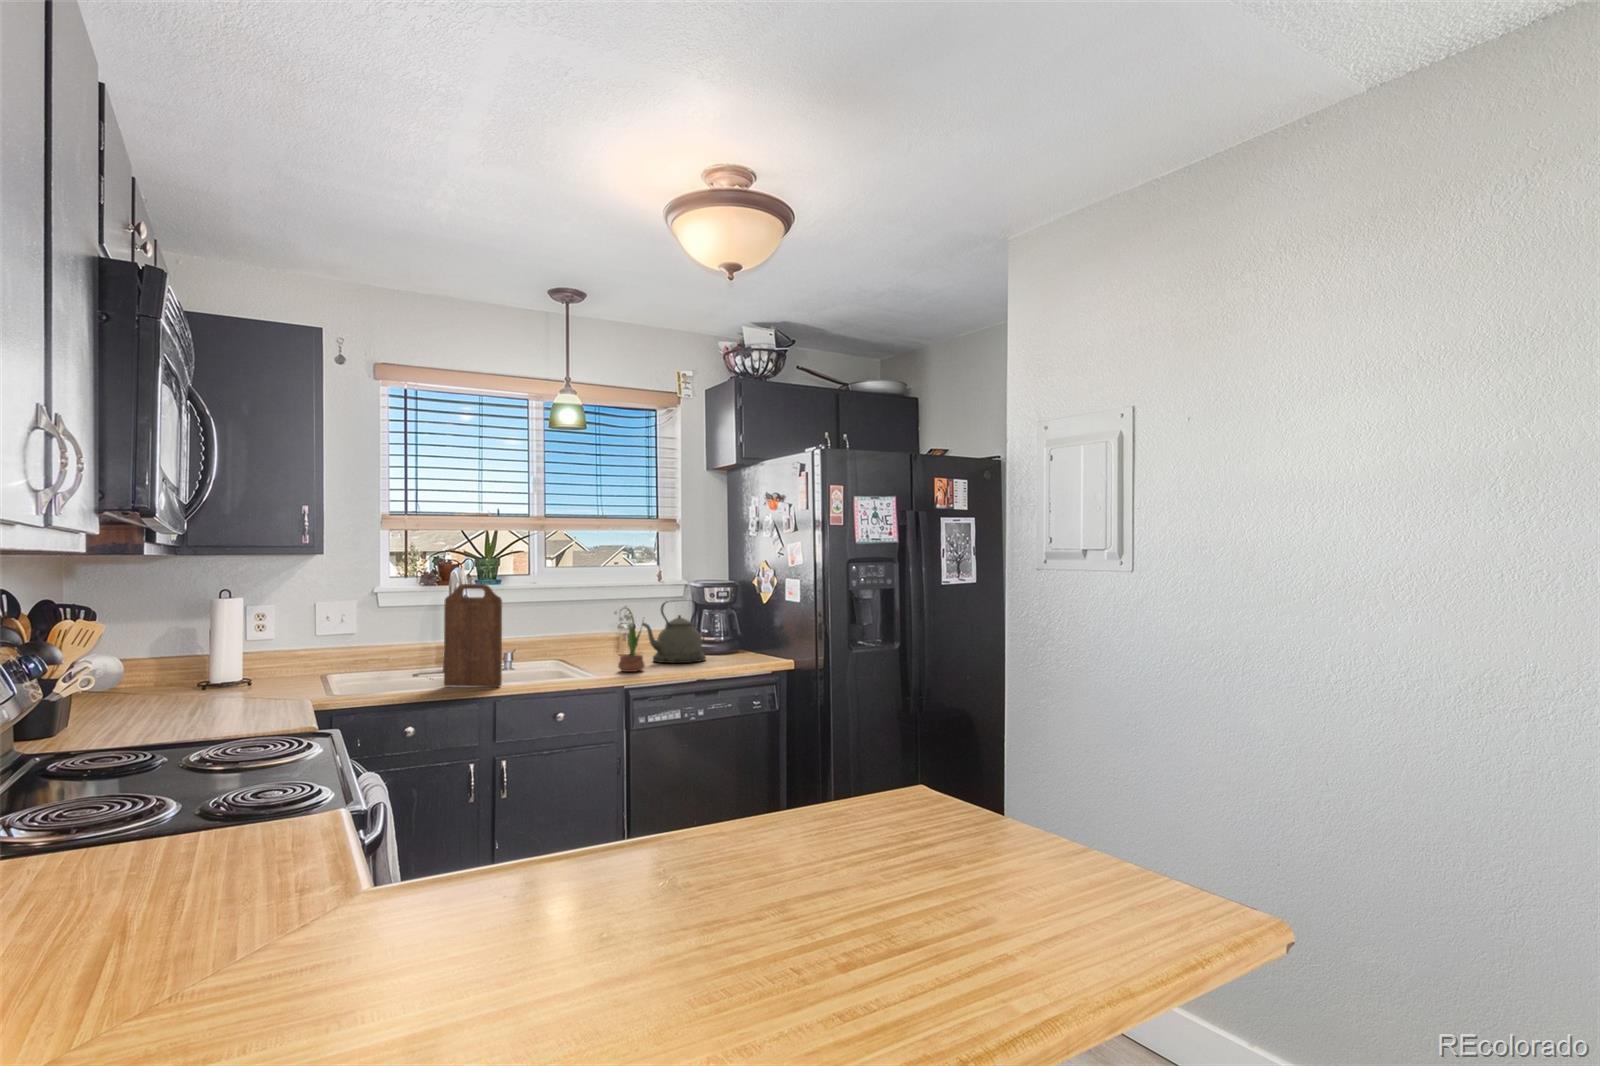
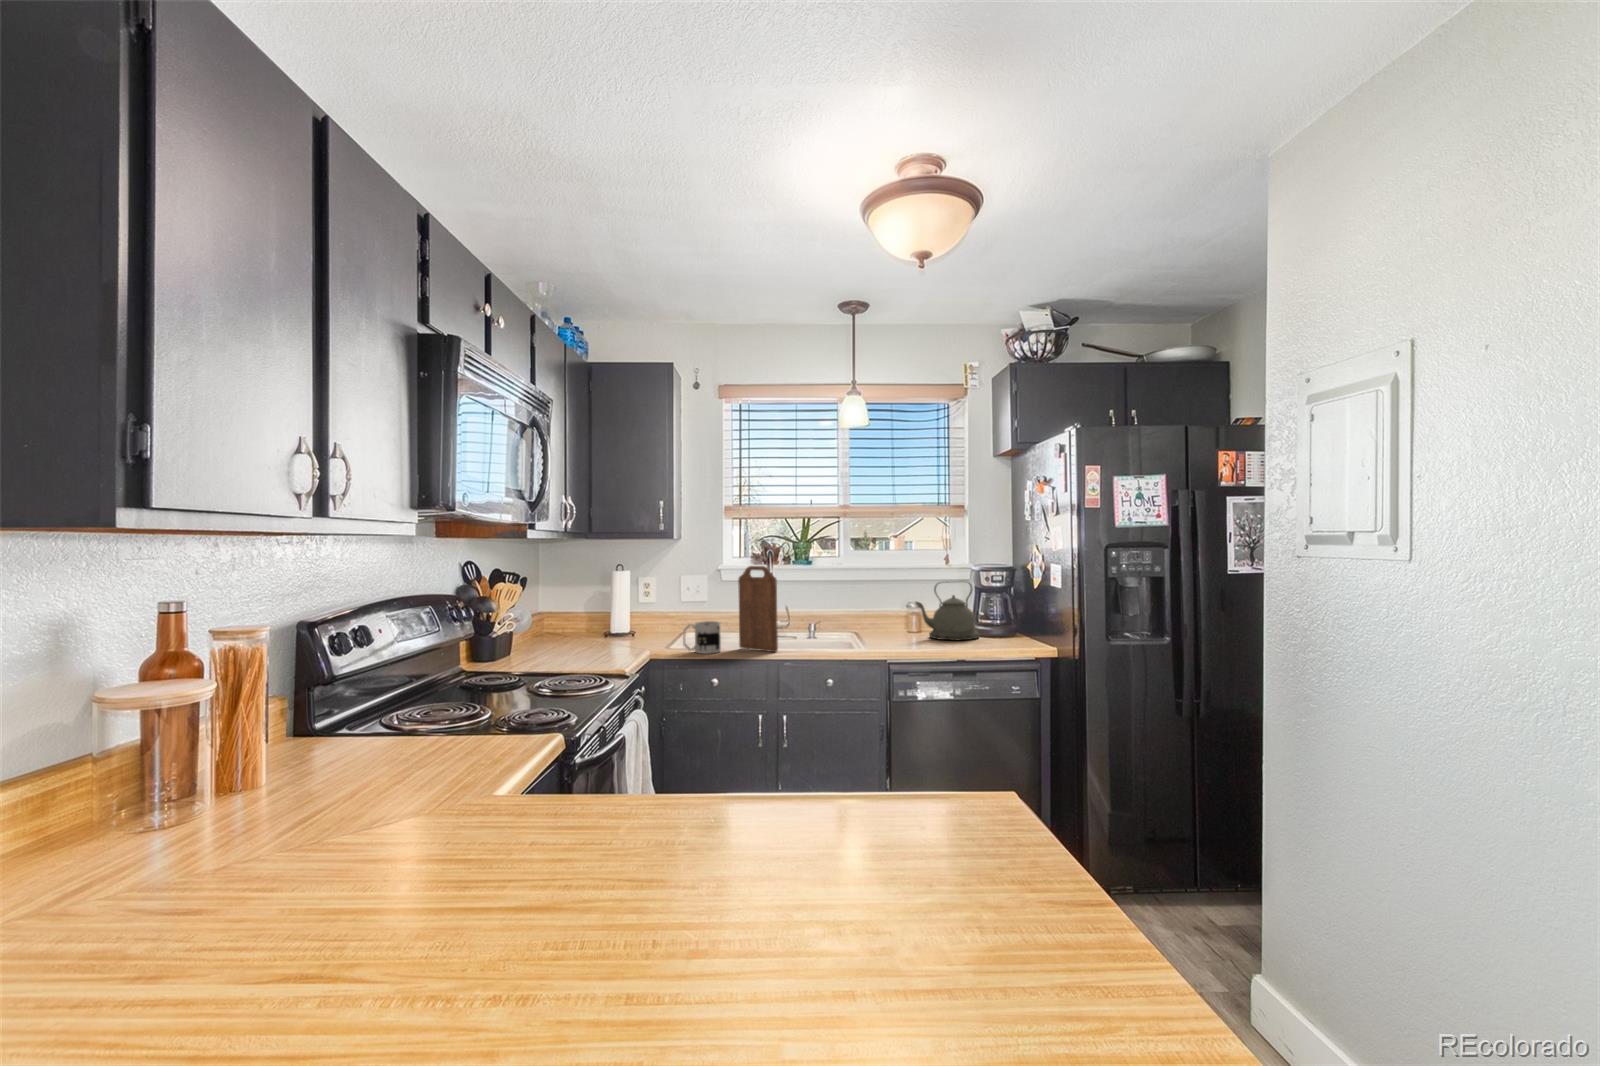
potted flower: present [614,607,645,672] -> none [880,586,909,646]
mug: none [372,654,424,696] -> present [683,621,721,654]

